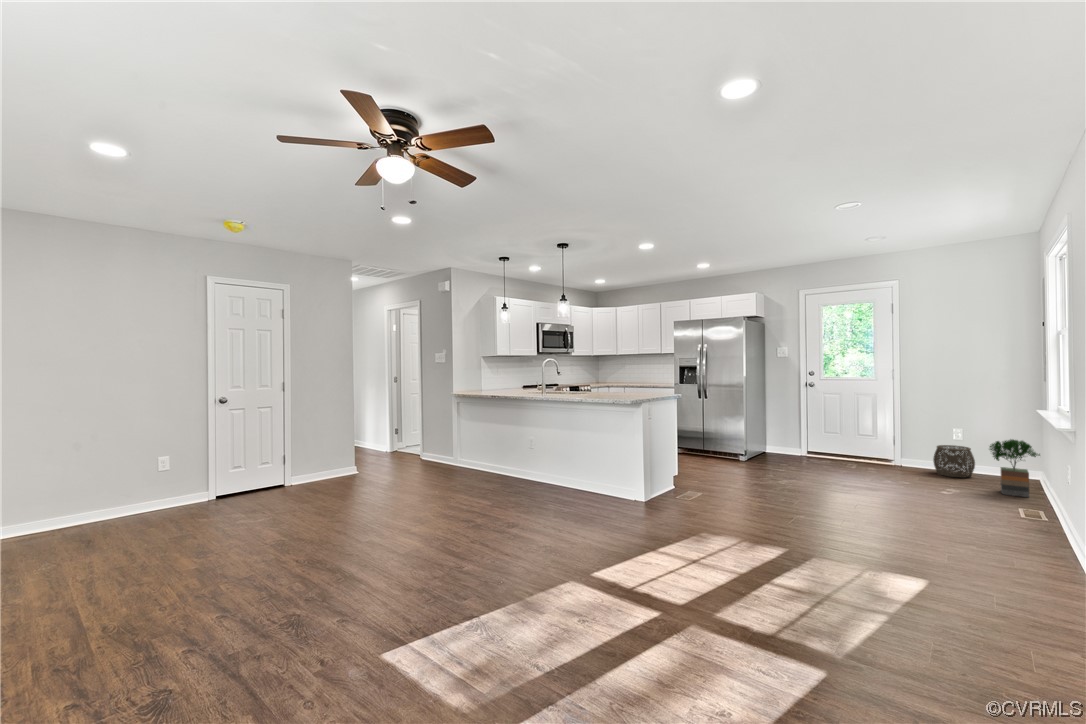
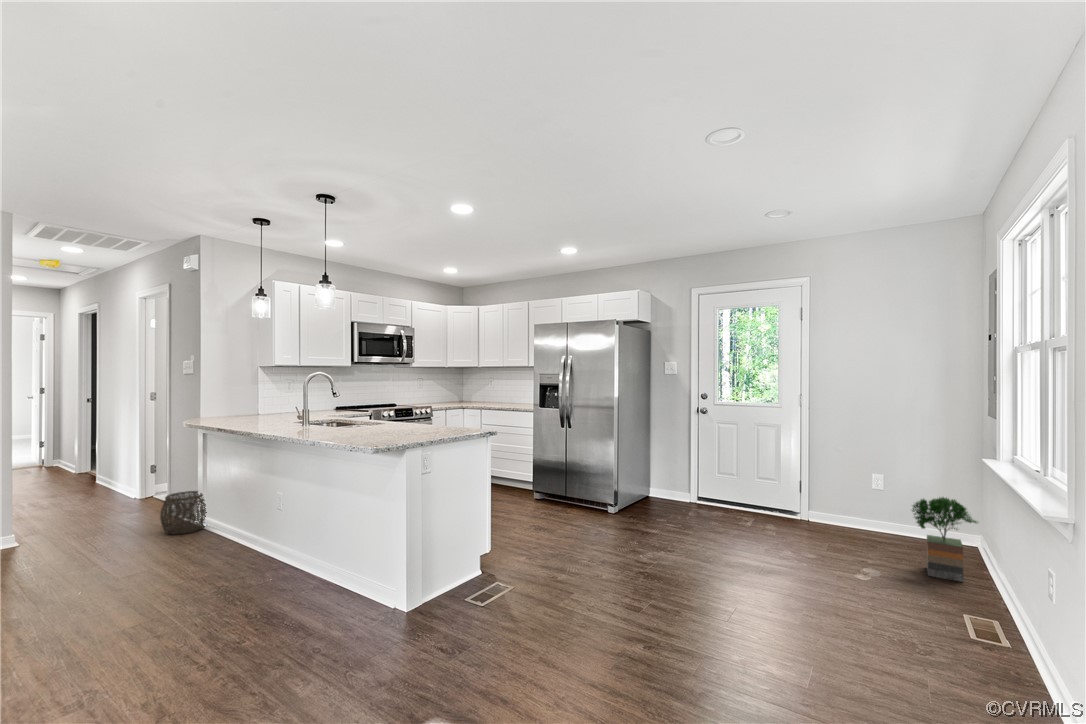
woven basket: present [933,445,975,478] -> present [160,491,207,534]

